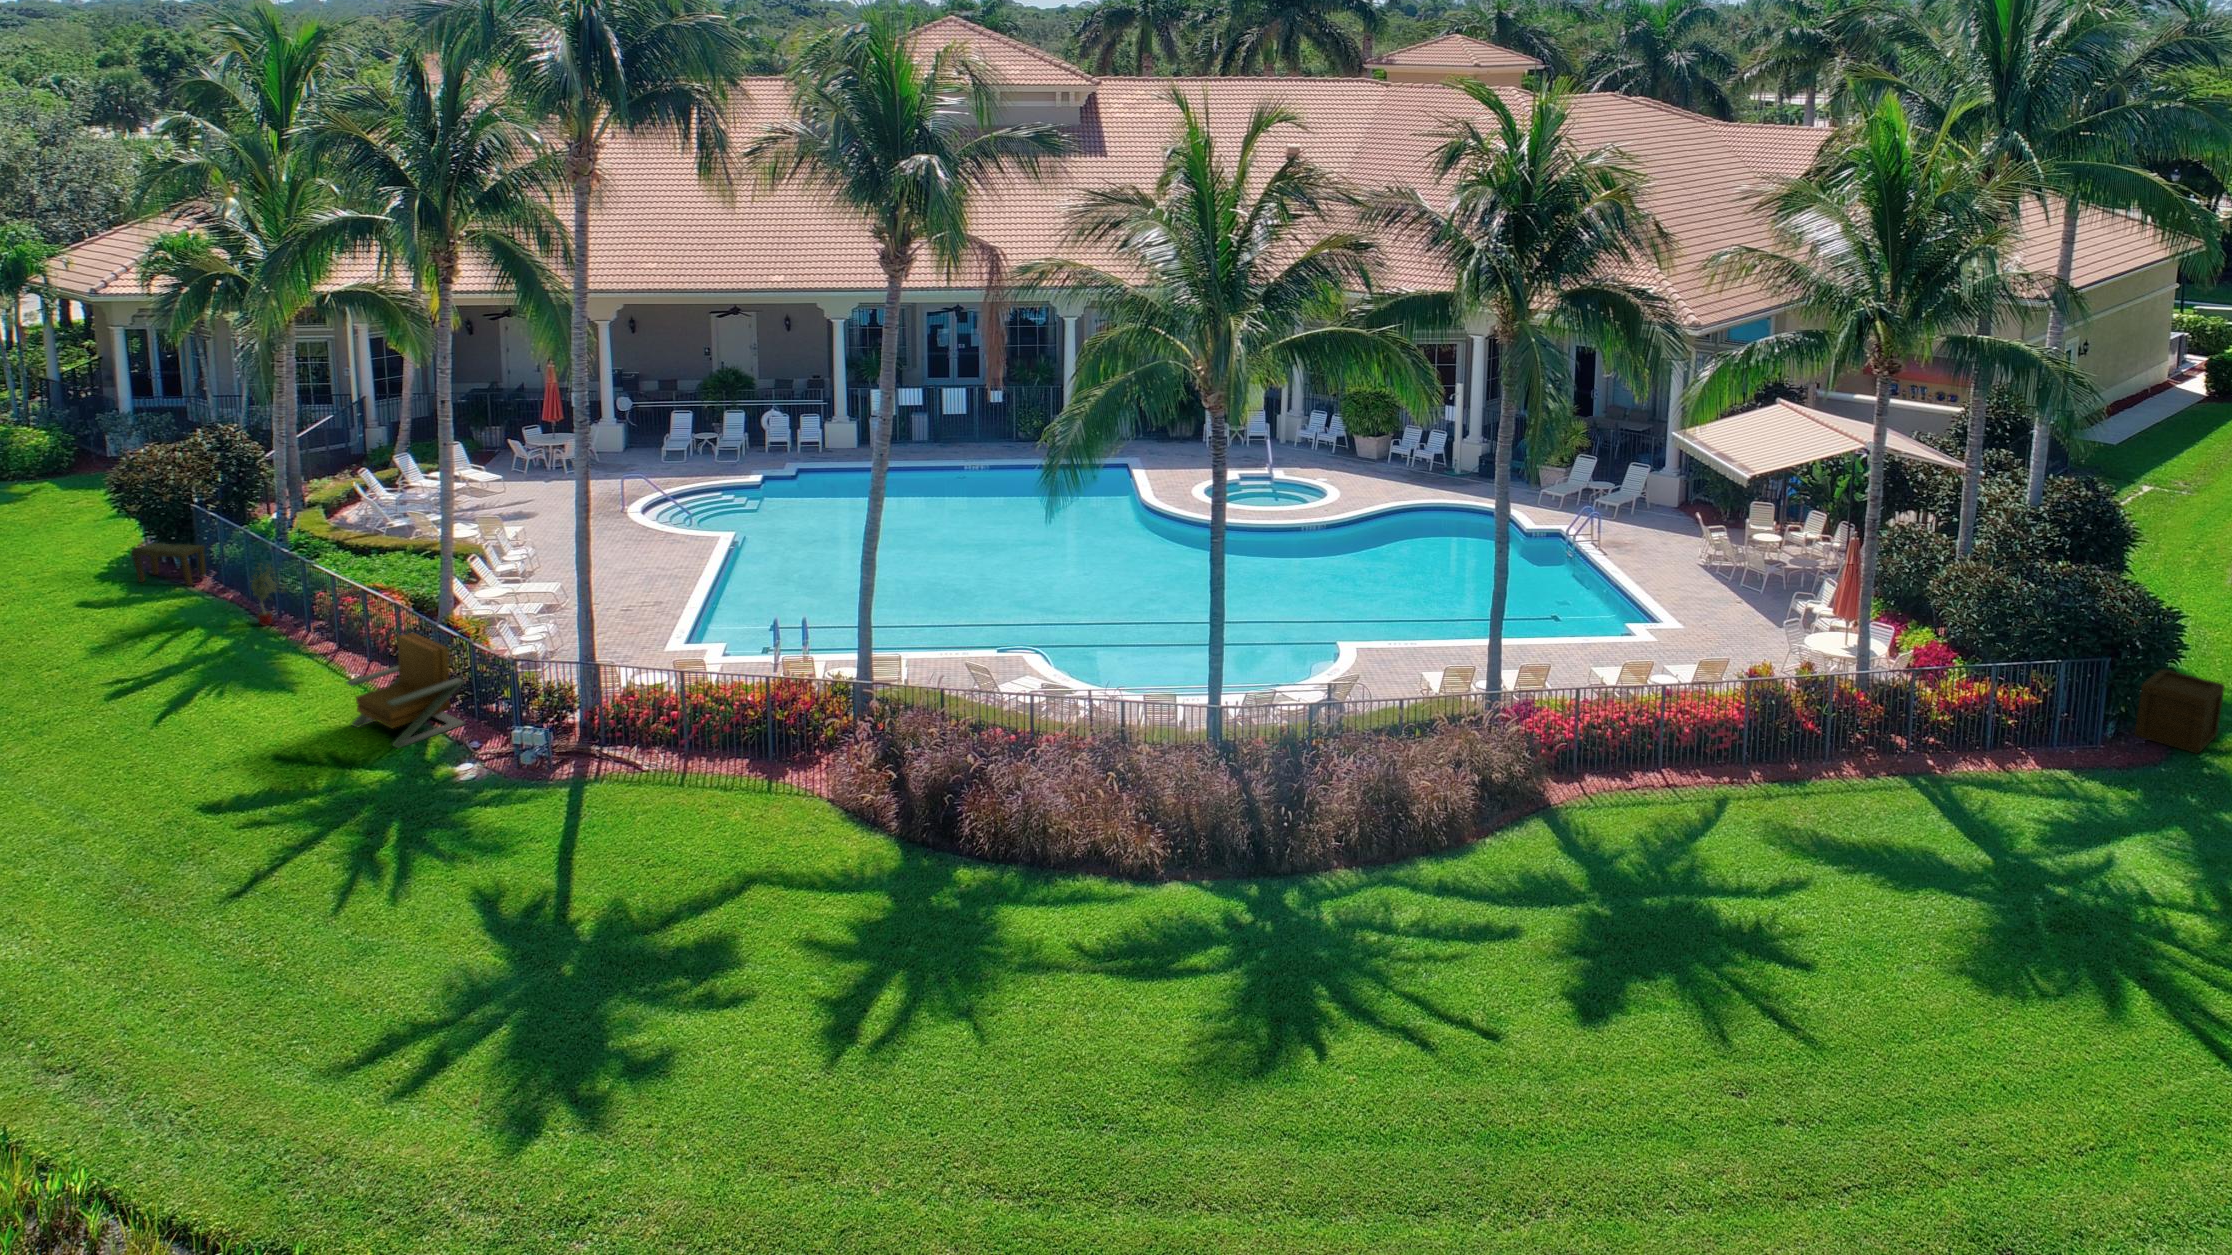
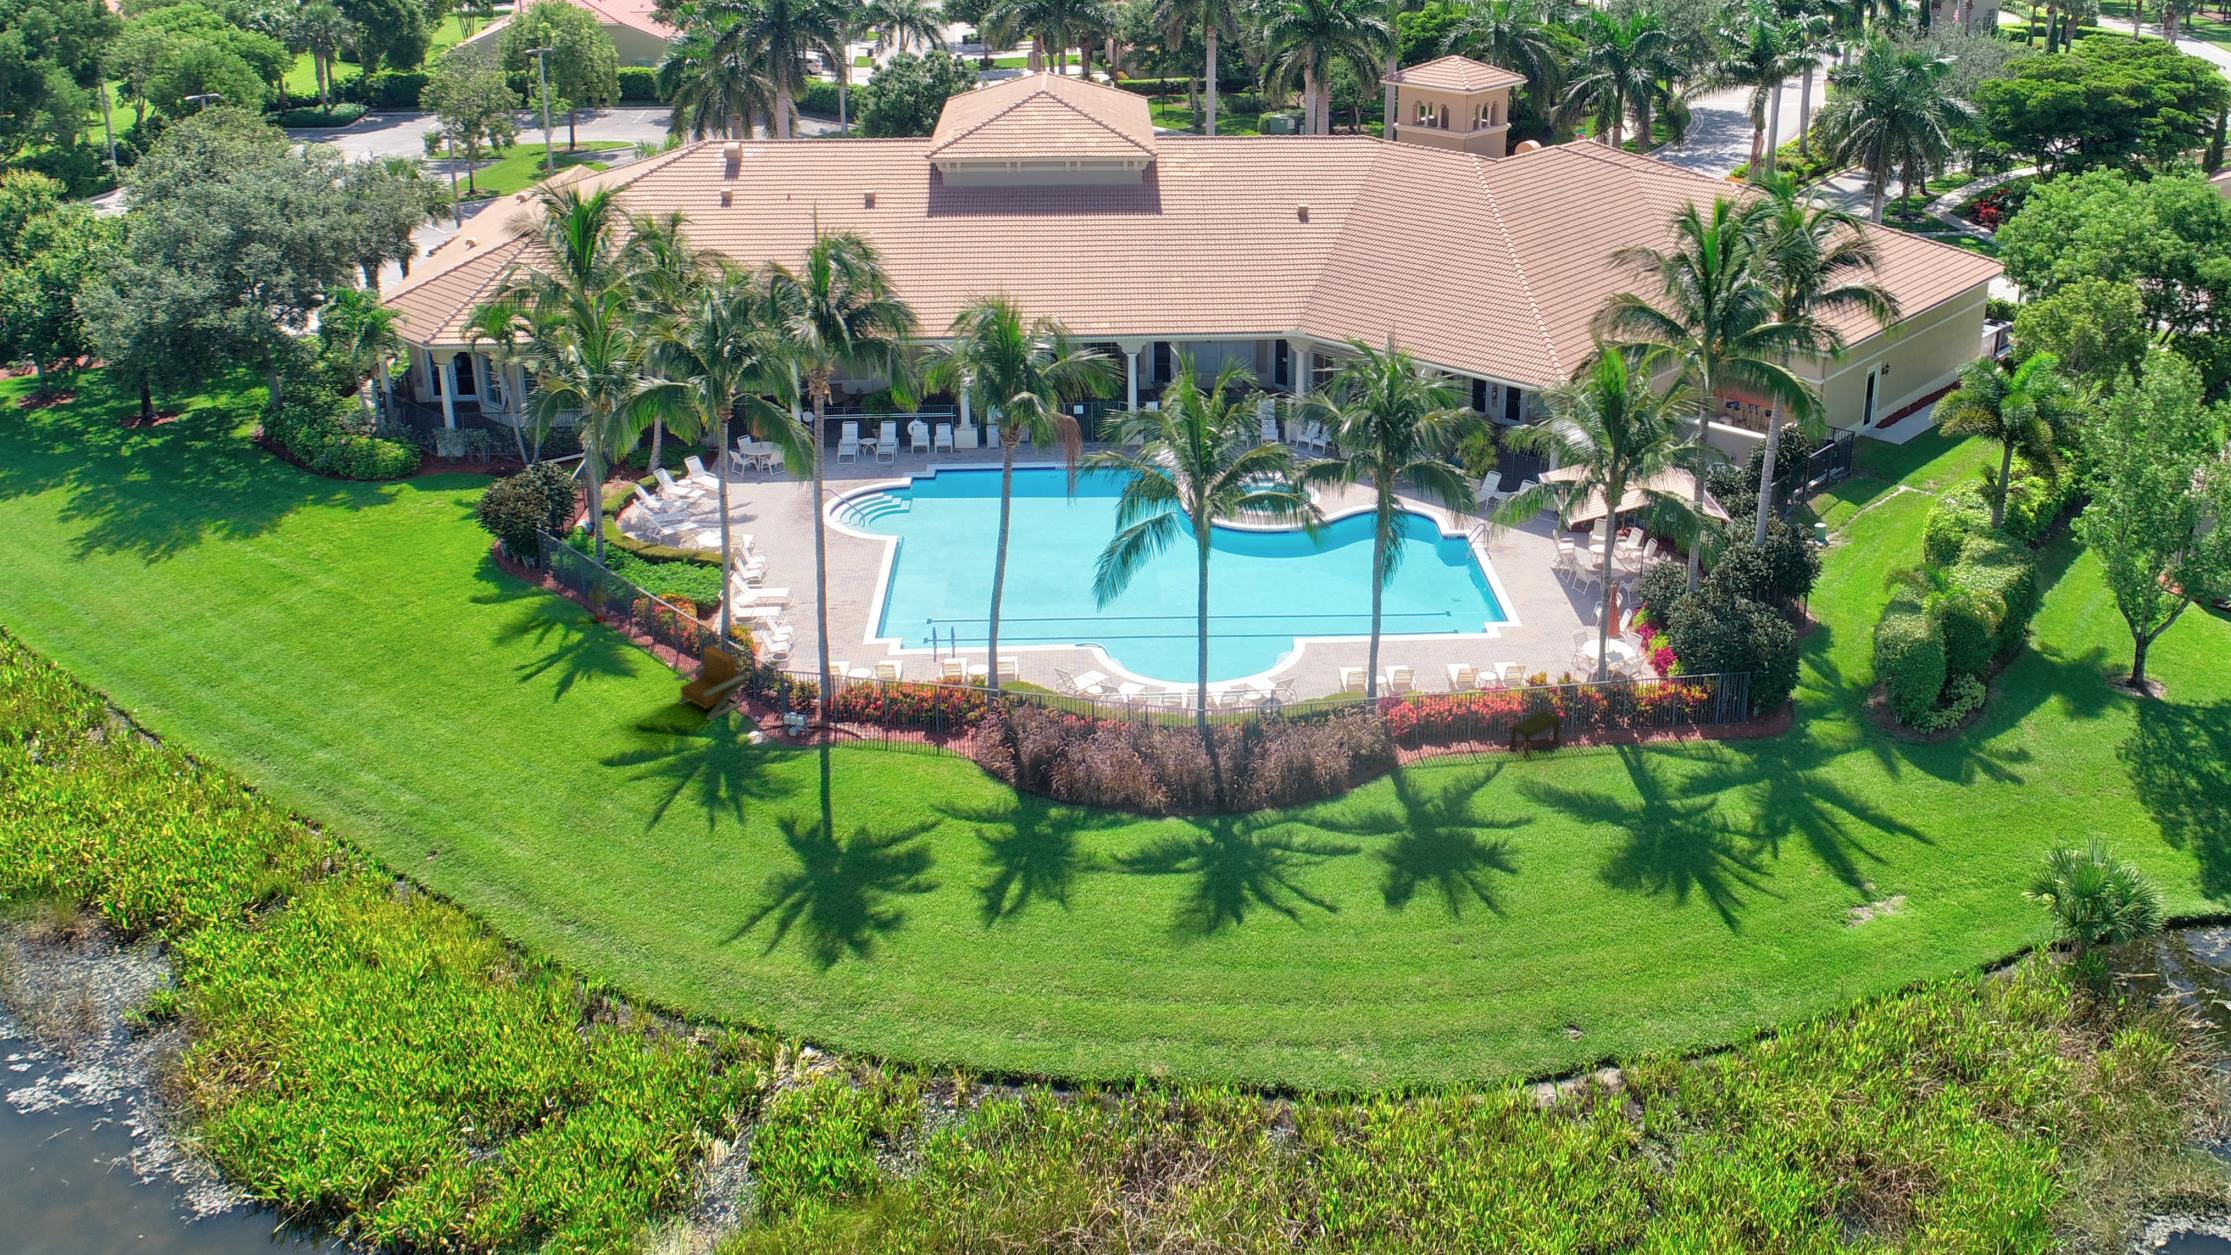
bench: present [132,543,206,586] -> present [1510,710,1561,758]
wooden crate: present [2135,670,2225,753] -> none [1771,675,1825,730]

